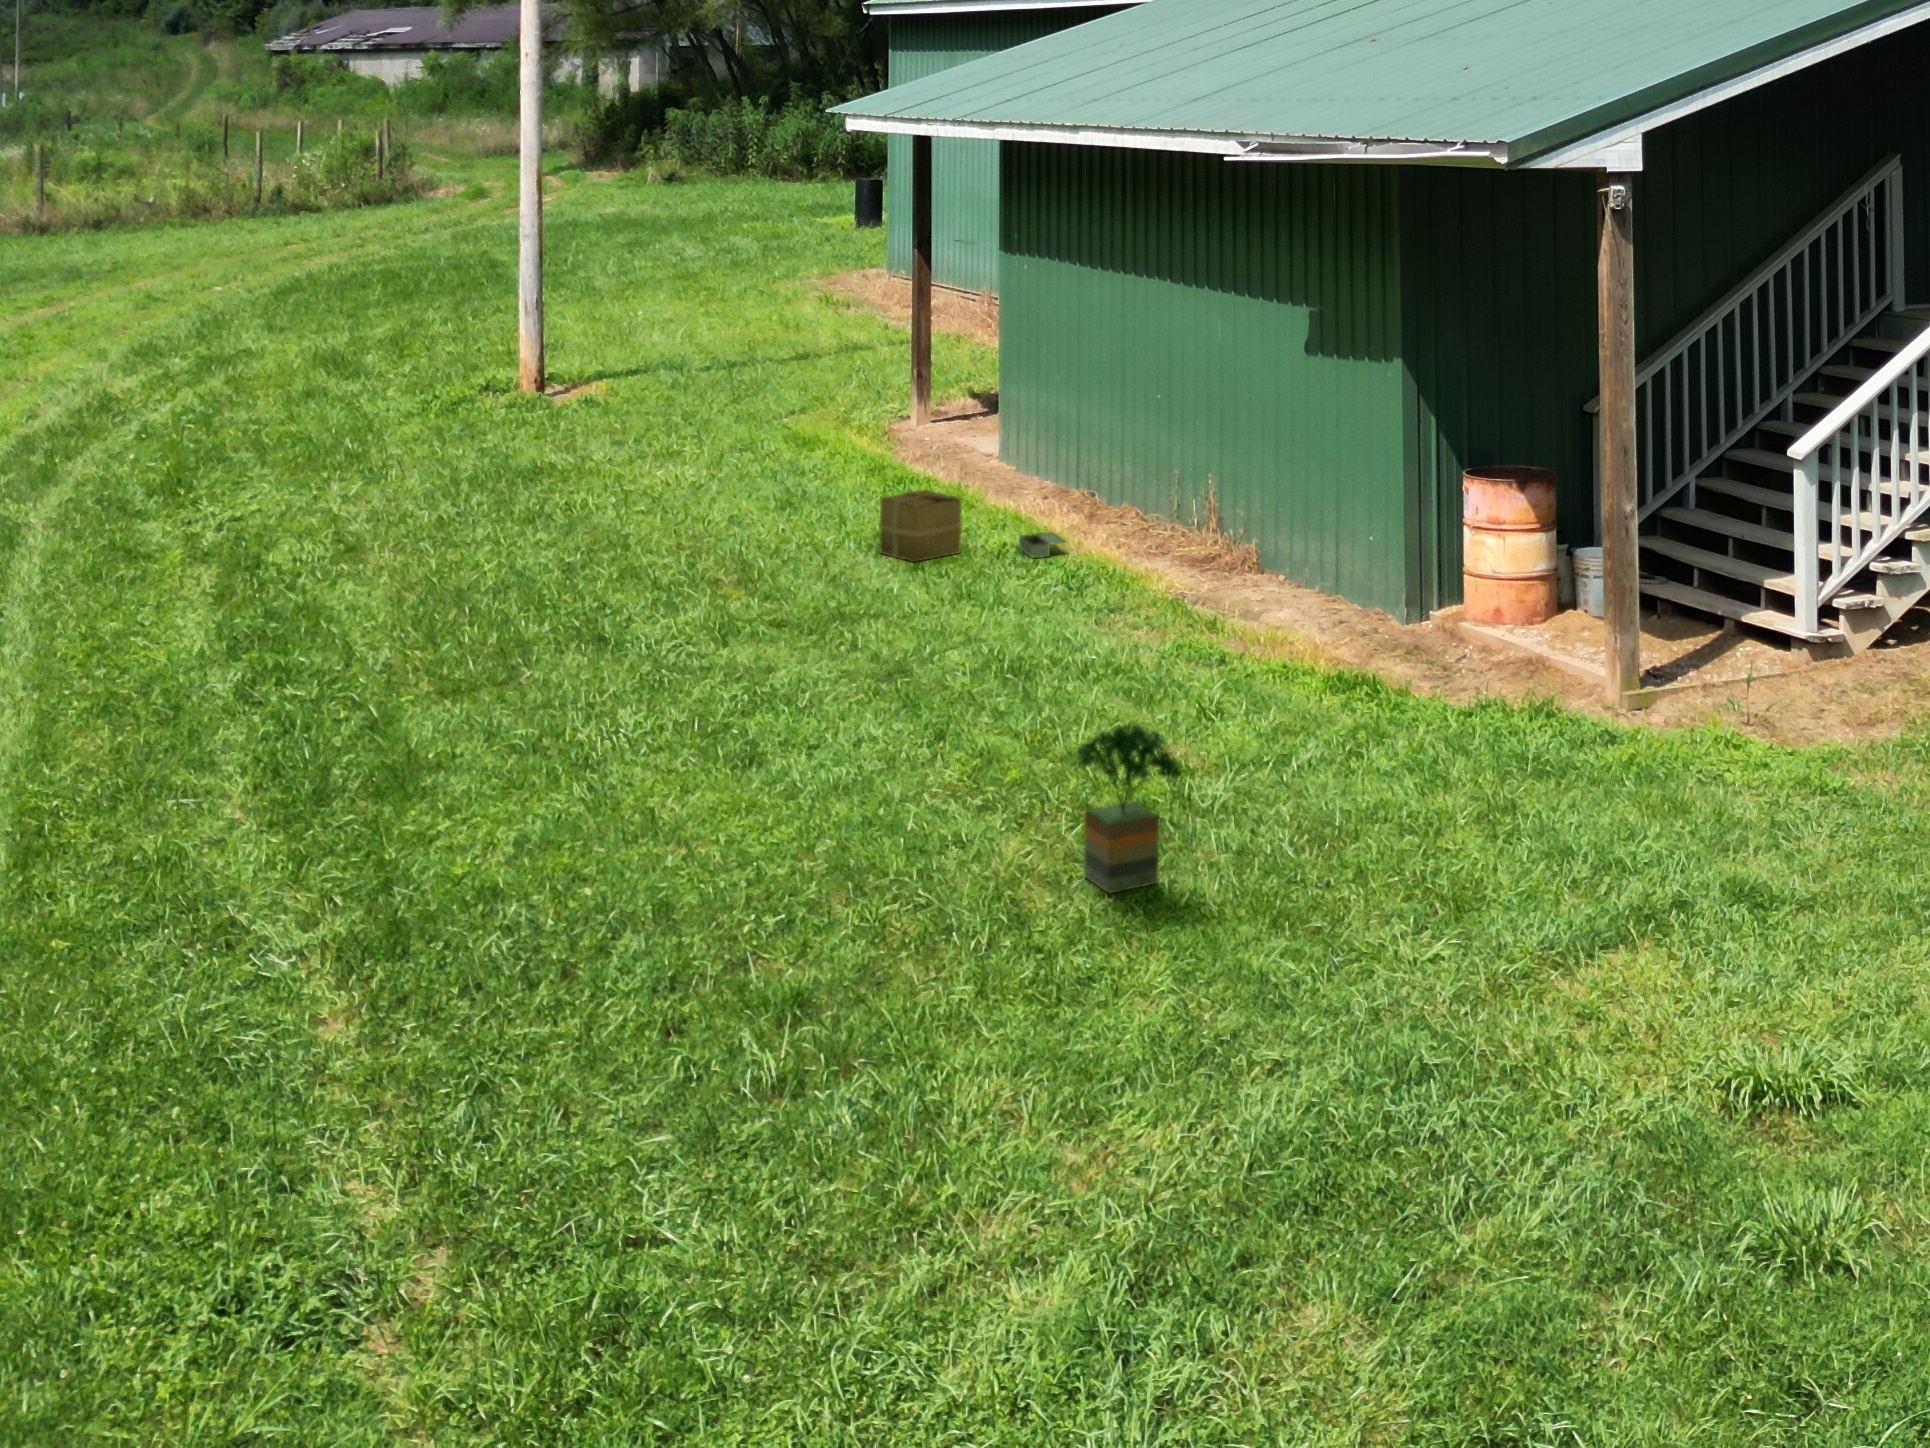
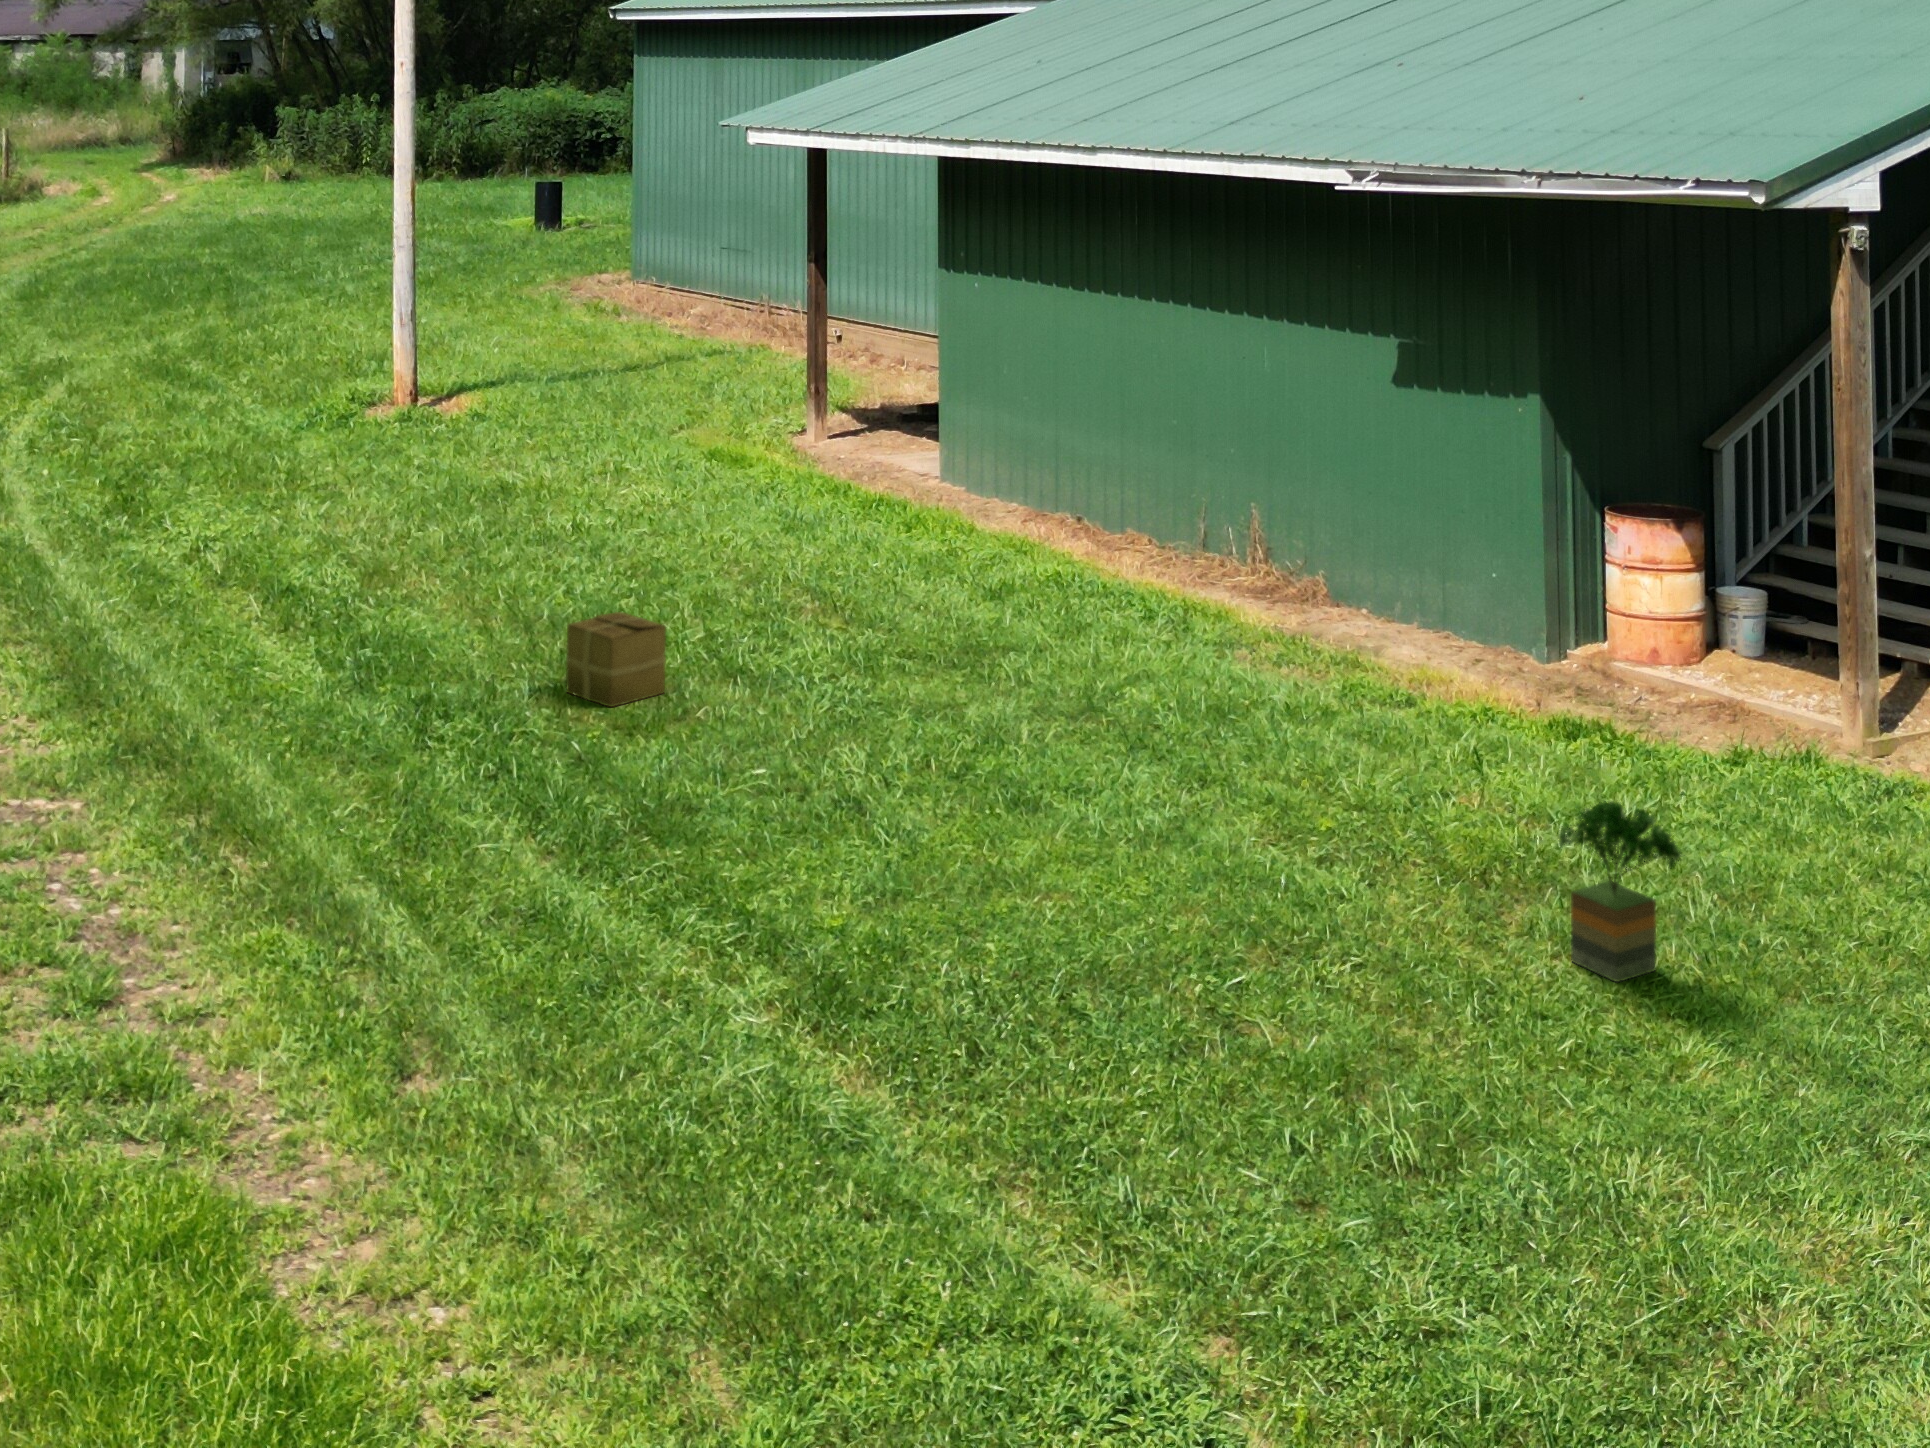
cardboard box: present [879,490,962,562] -> present [566,612,666,707]
toolbox: present [1019,532,1067,558] -> none [1128,558,1184,586]

